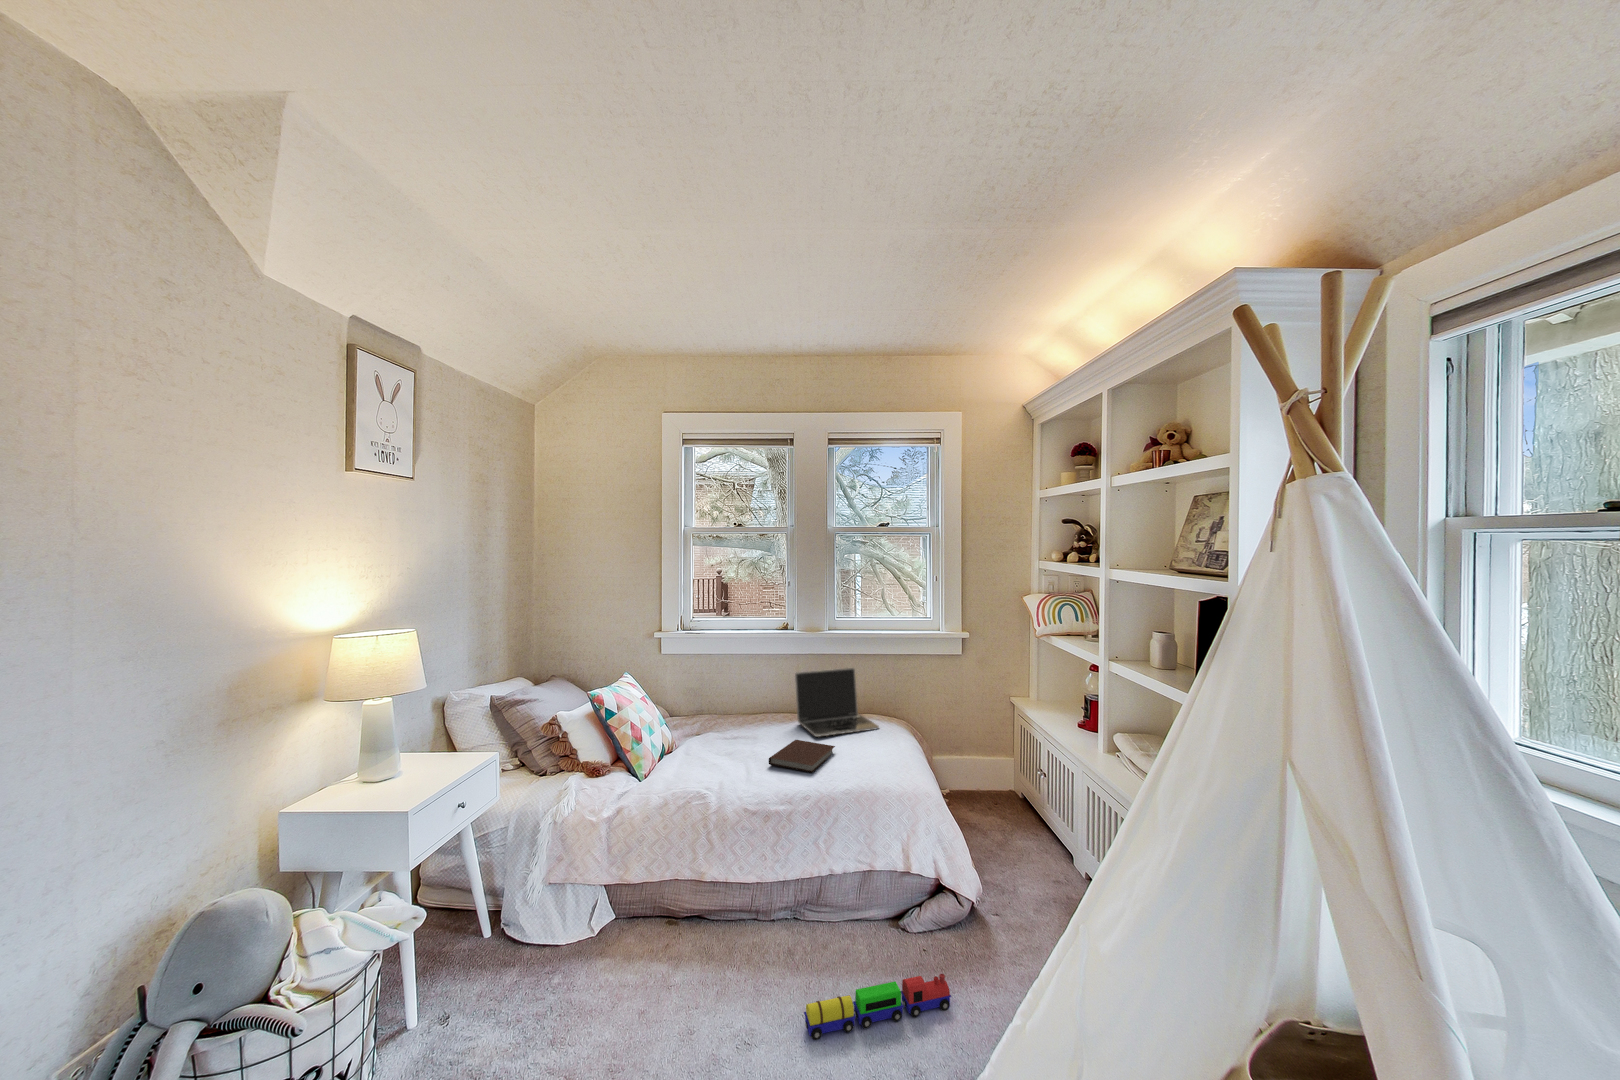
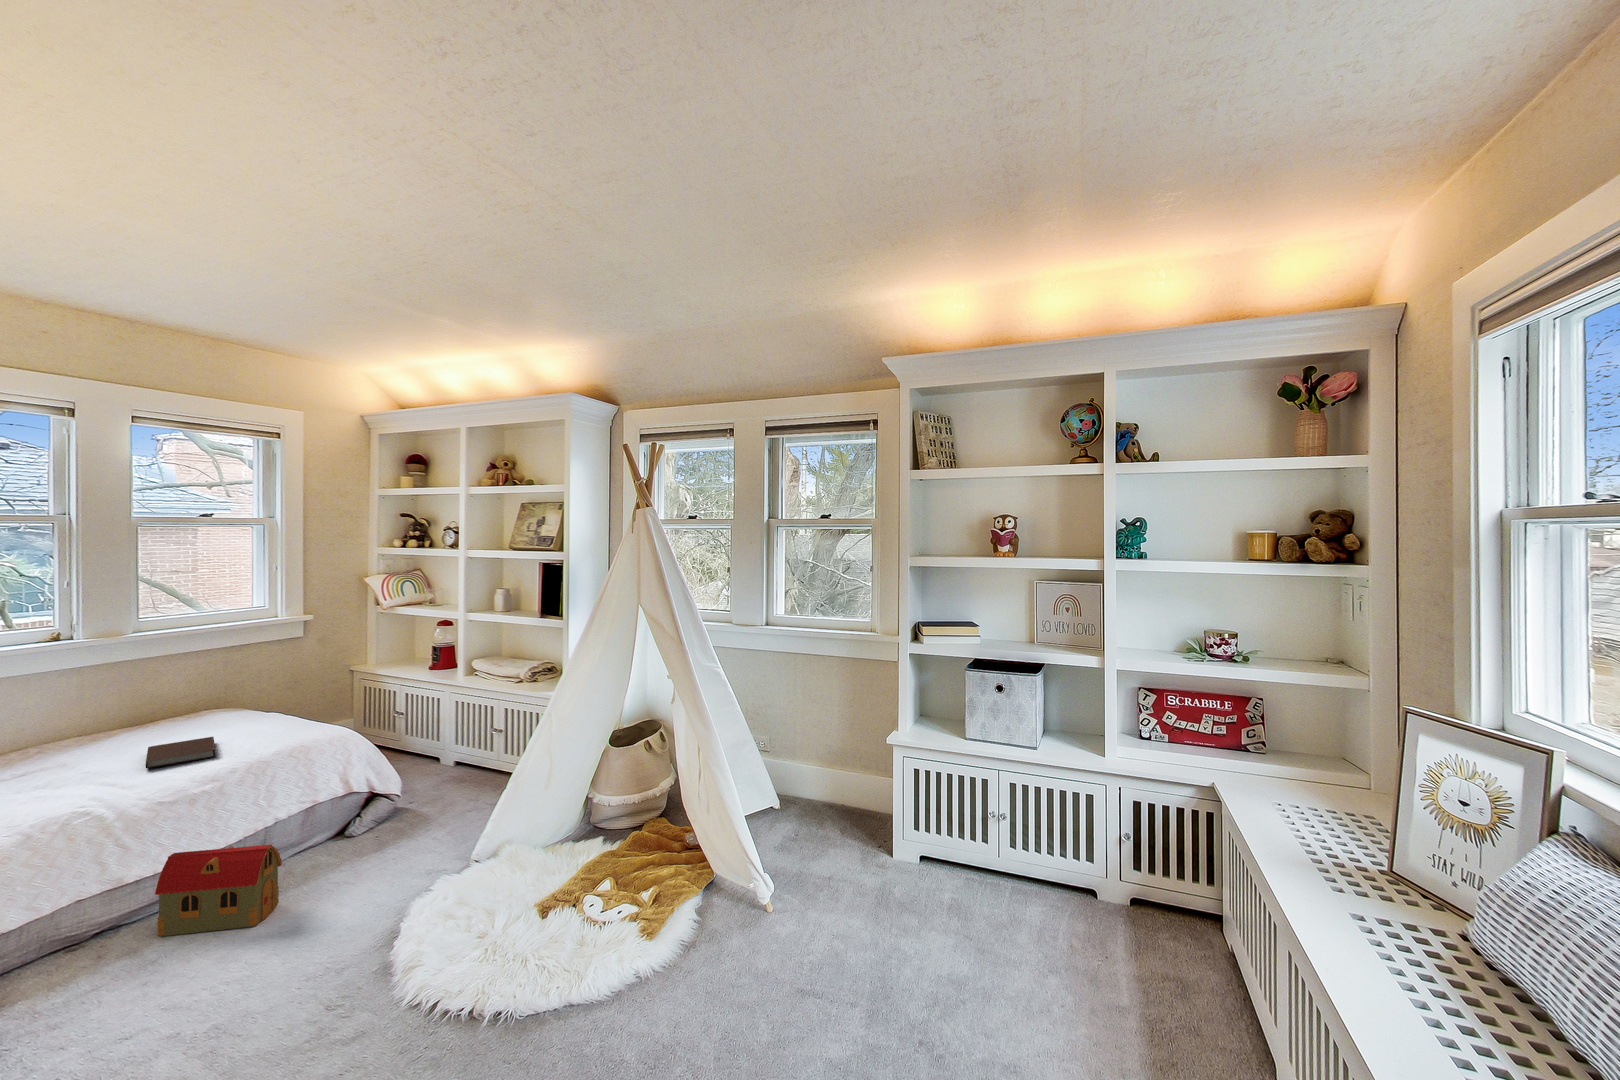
laptop: present [795,668,879,737] -> none [101,670,235,741]
toy house: none [701,872,786,1013] -> present [155,845,282,936]
toy train: present [804,974,951,1040] -> none [319,828,415,899]

